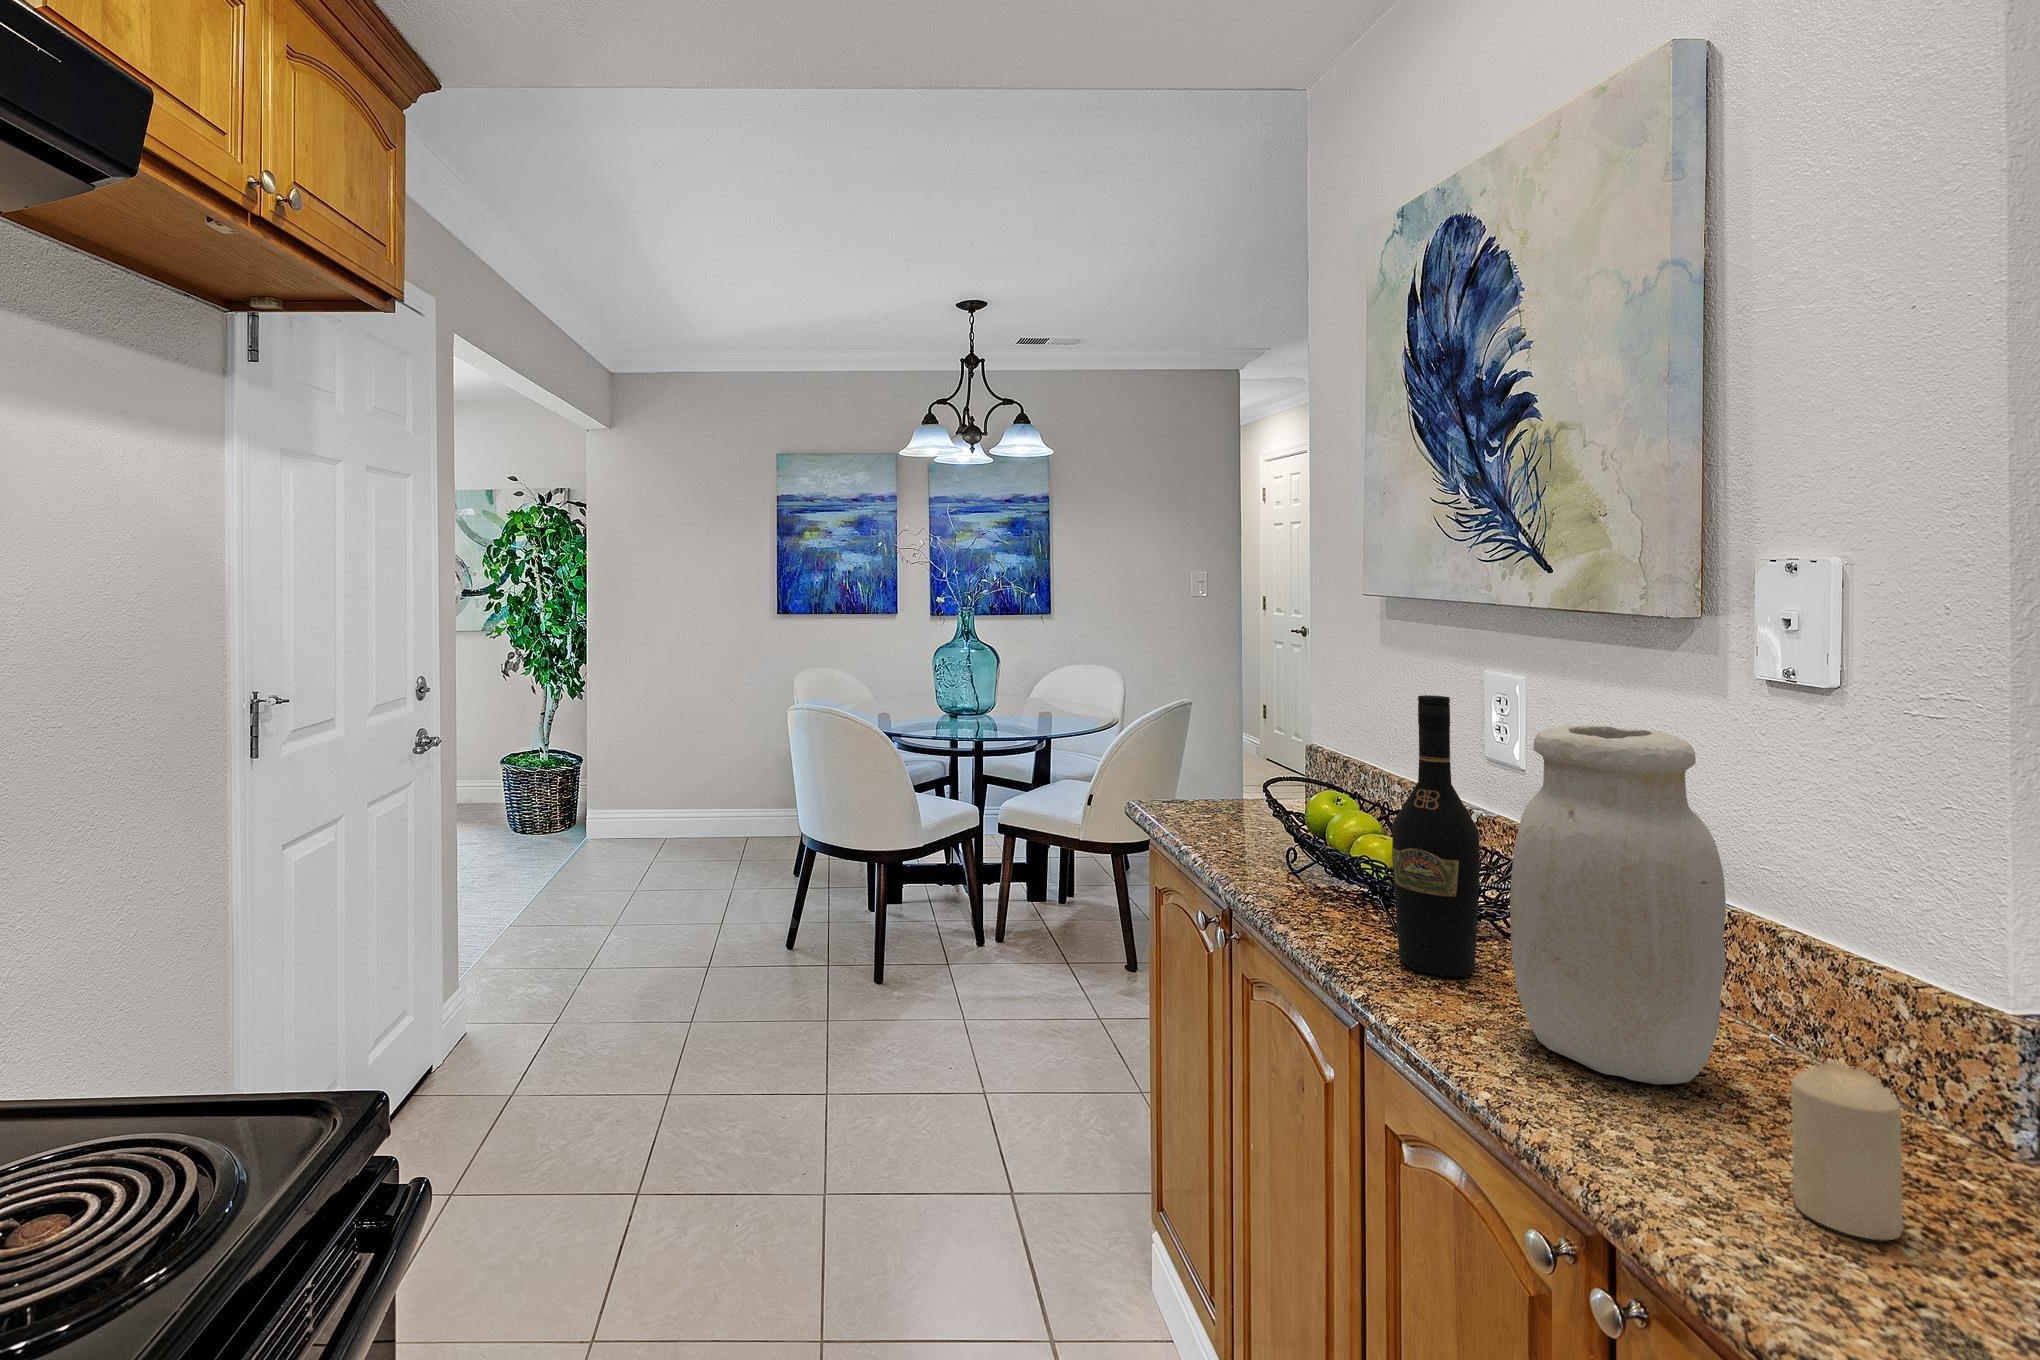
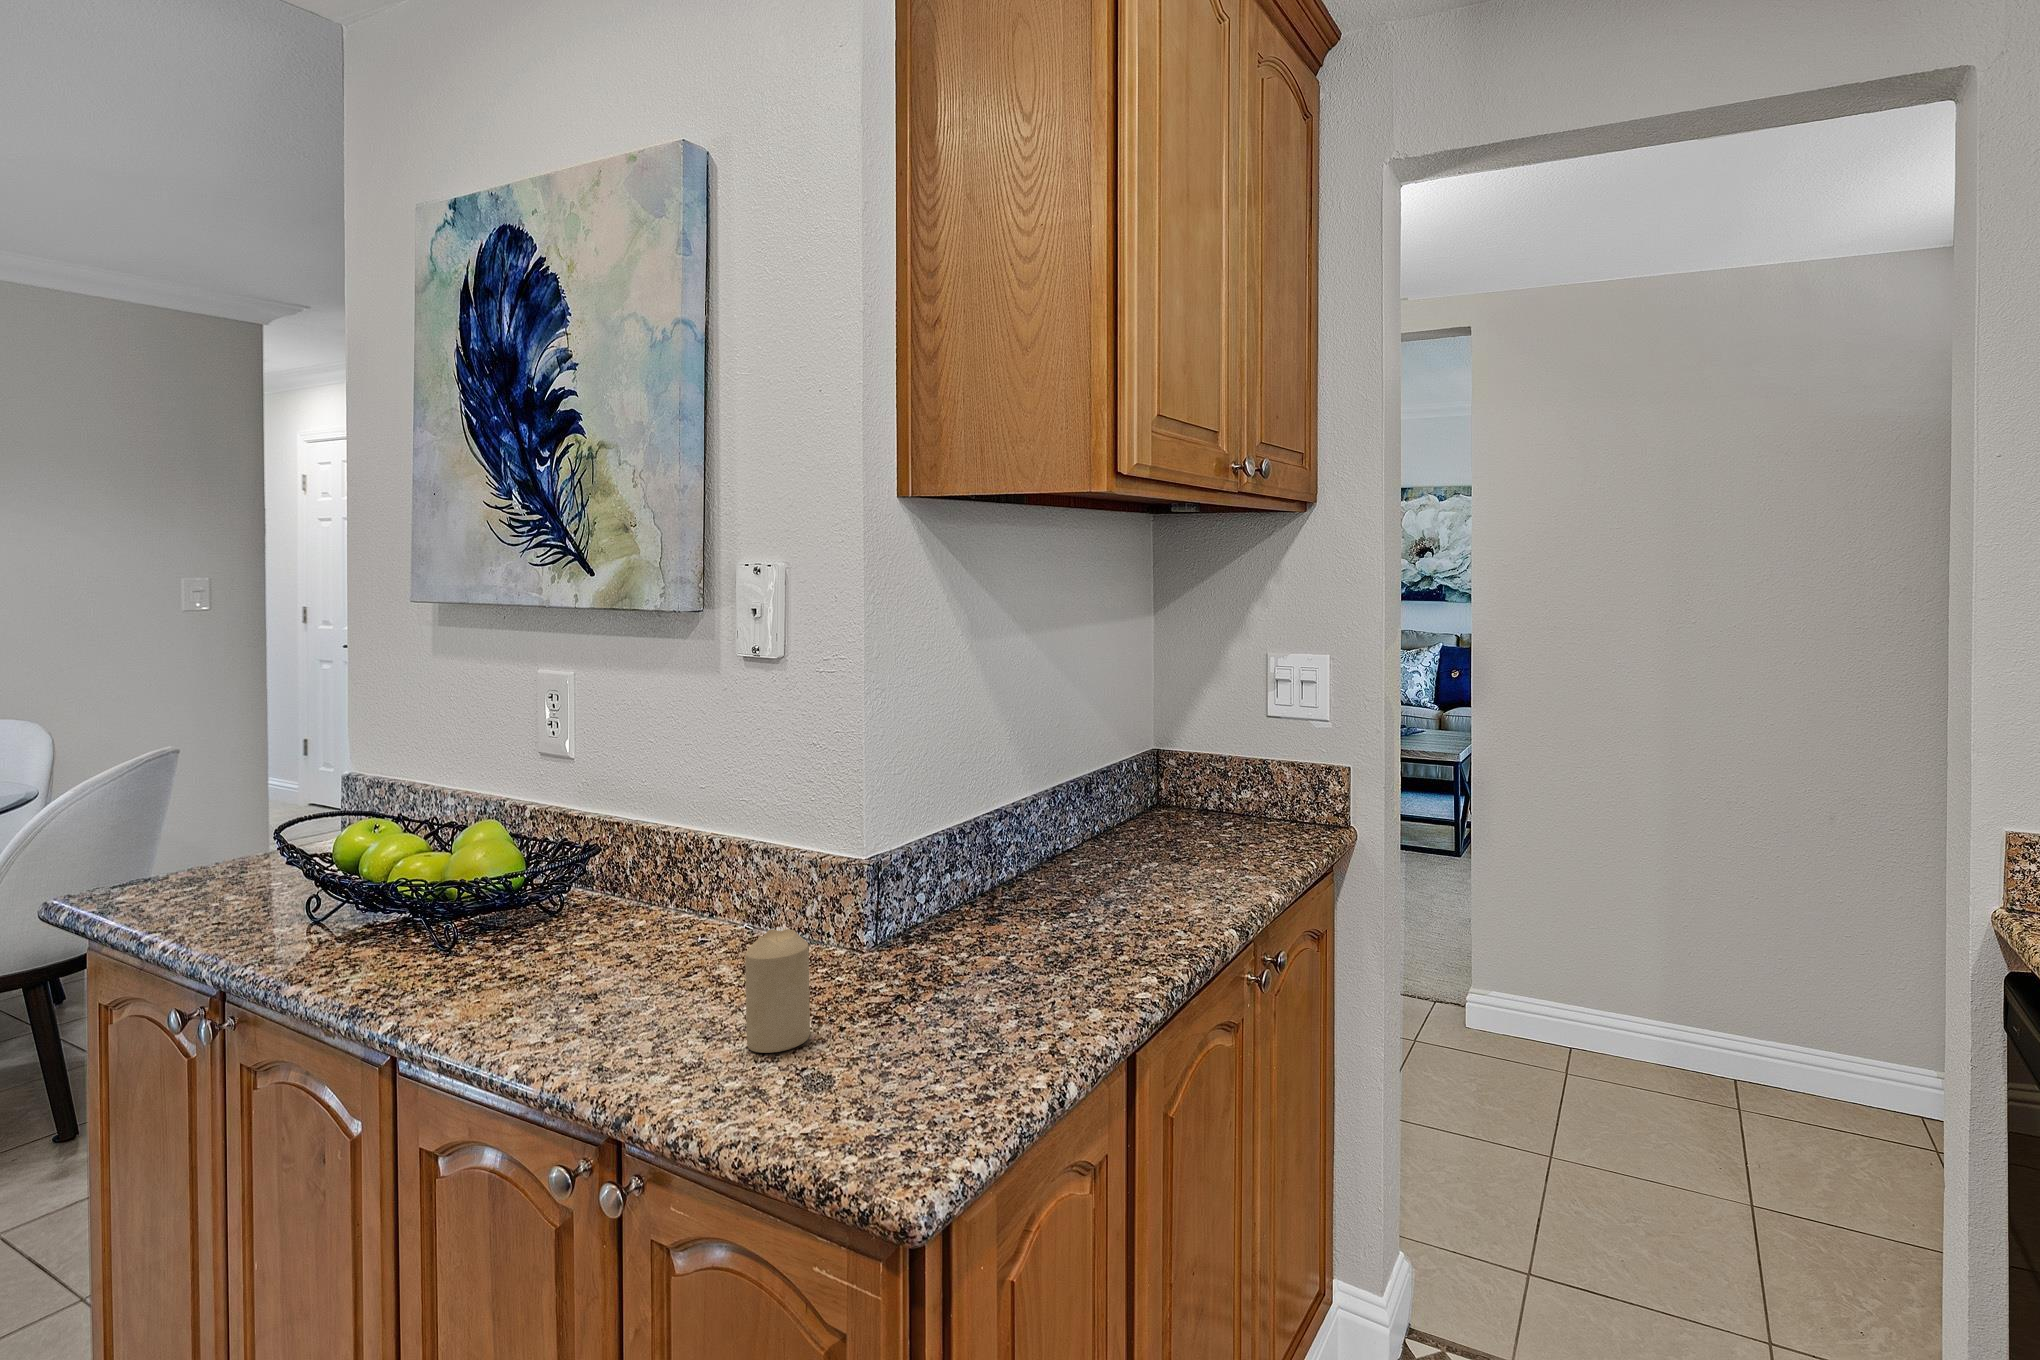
wine bottle: present [1392,695,1480,977] -> none [429,697,521,977]
jar: present [1510,725,1726,1084] -> none [543,703,714,1006]

